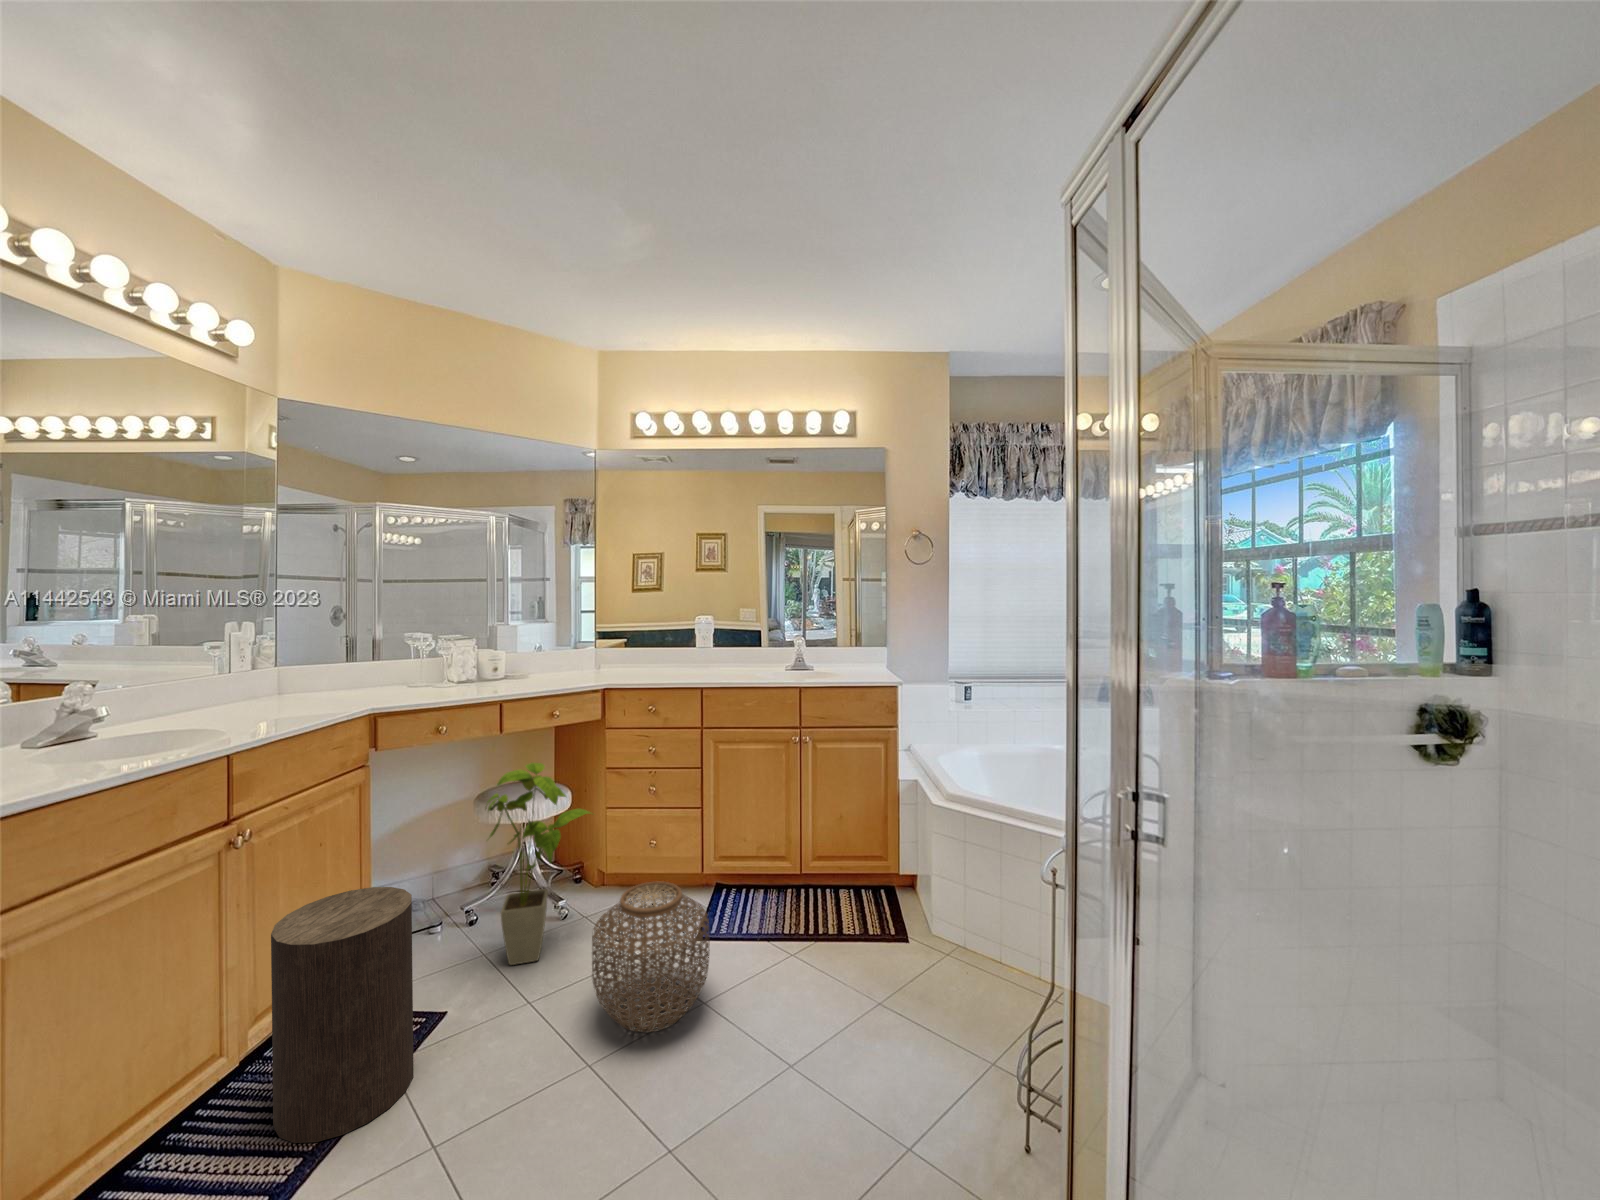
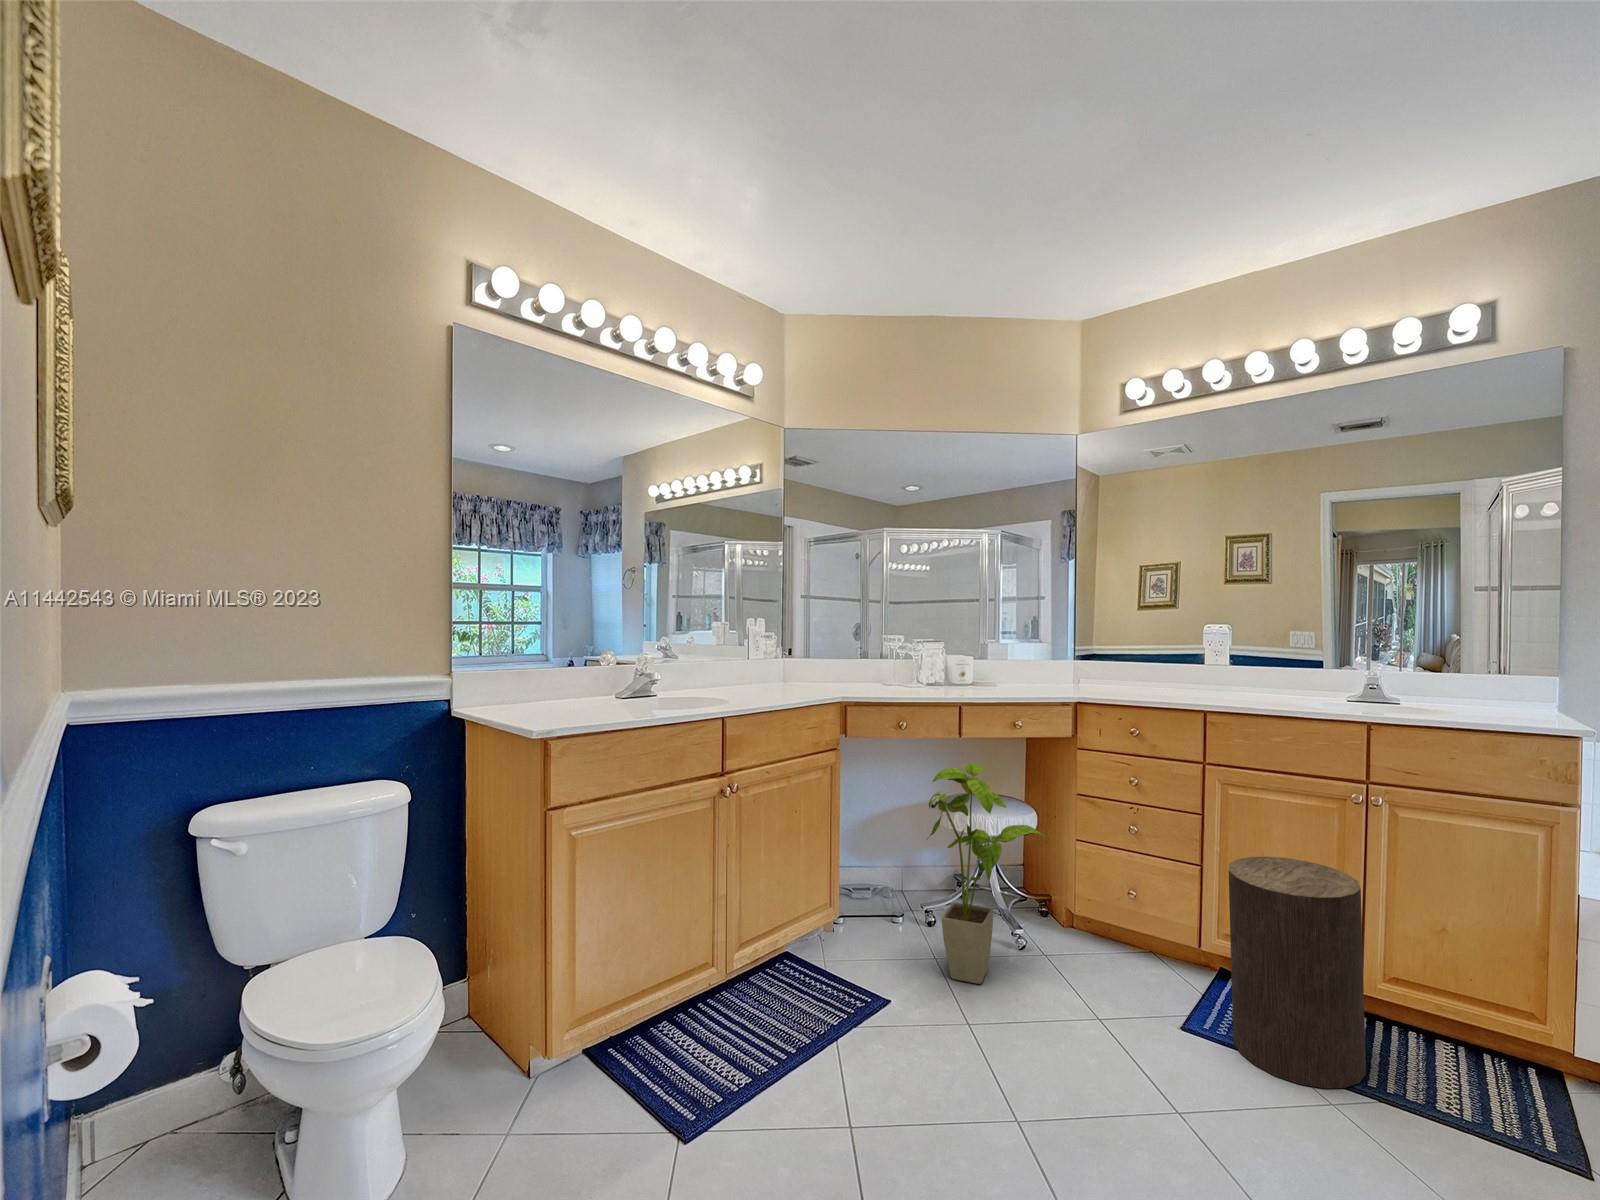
woven basket: present [592,881,710,1032] -> none [1018,928,1171,1115]
stool: present [271,887,413,1143] -> present [1228,857,1366,1088]

